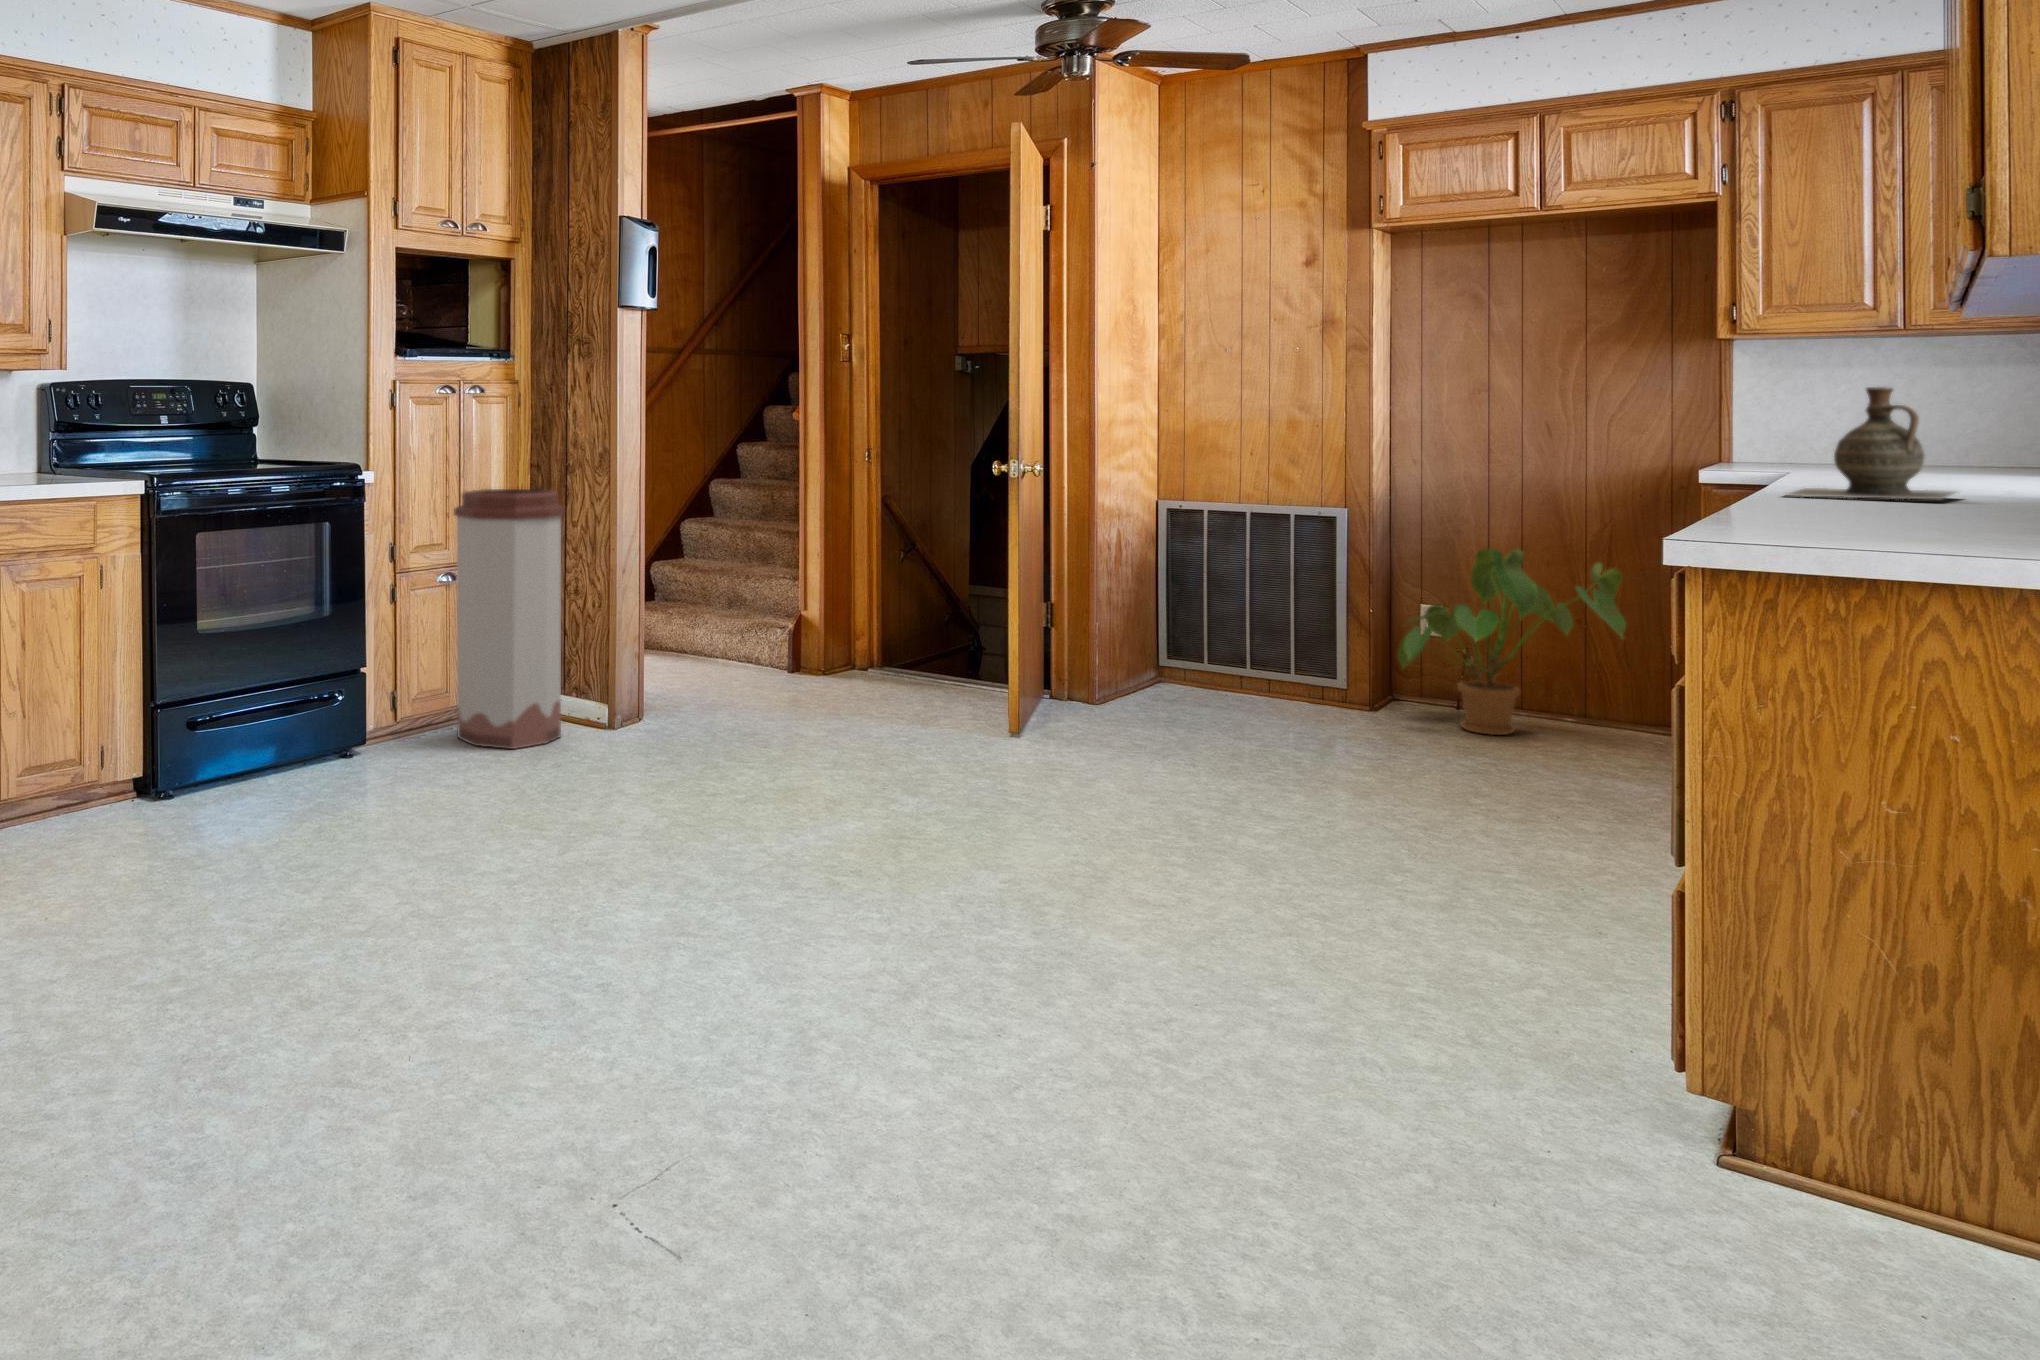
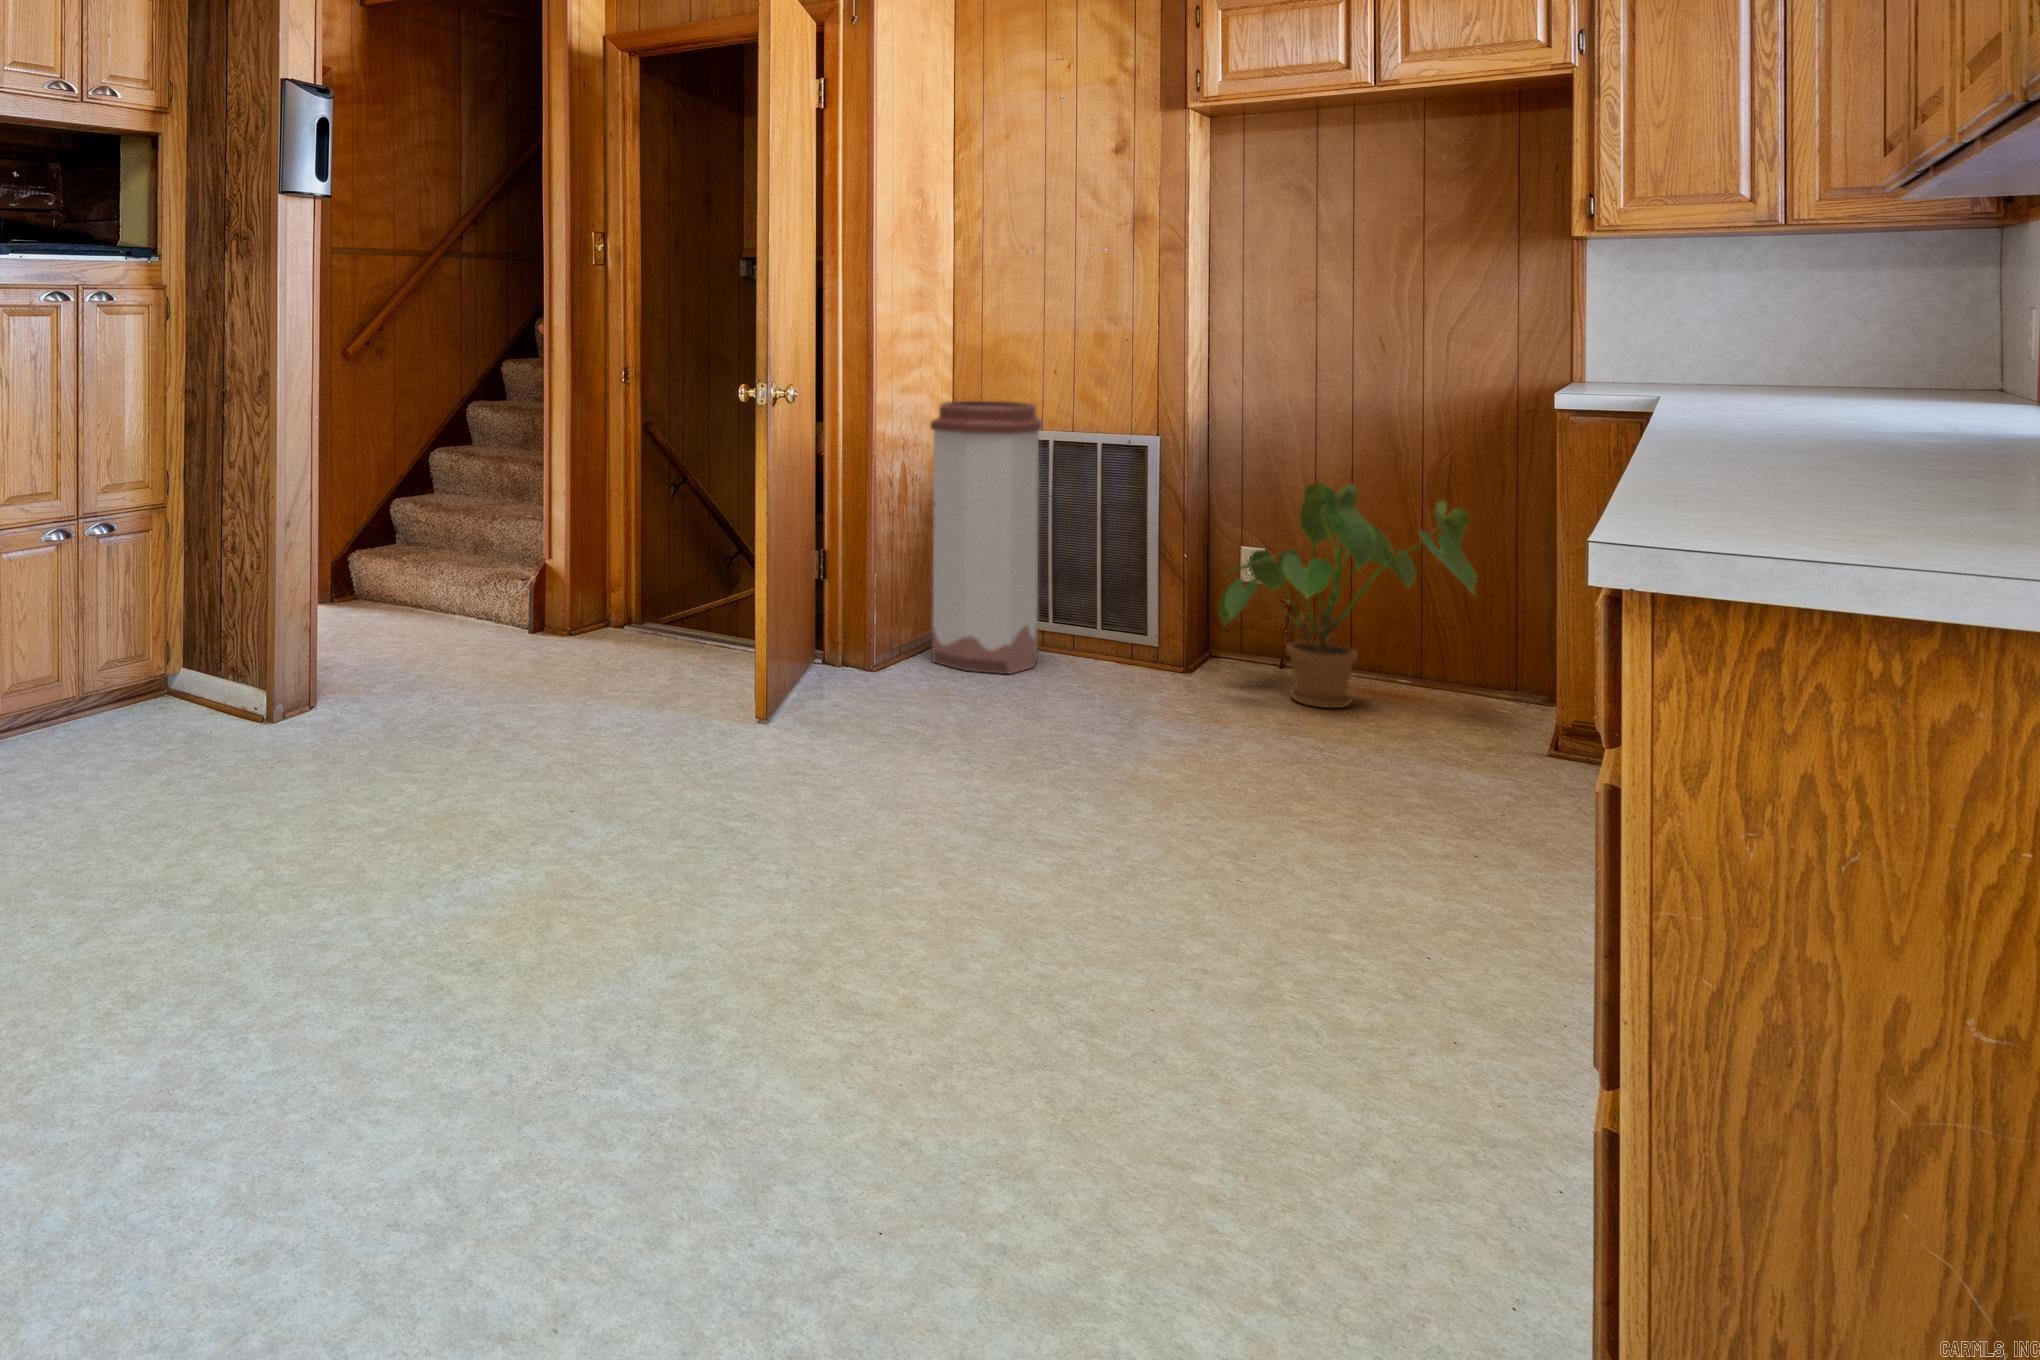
ceramic jug: present [1787,387,1956,499] -> none [1717,295,1959,456]
trash can: present [454,489,565,749] -> present [930,401,1043,674]

